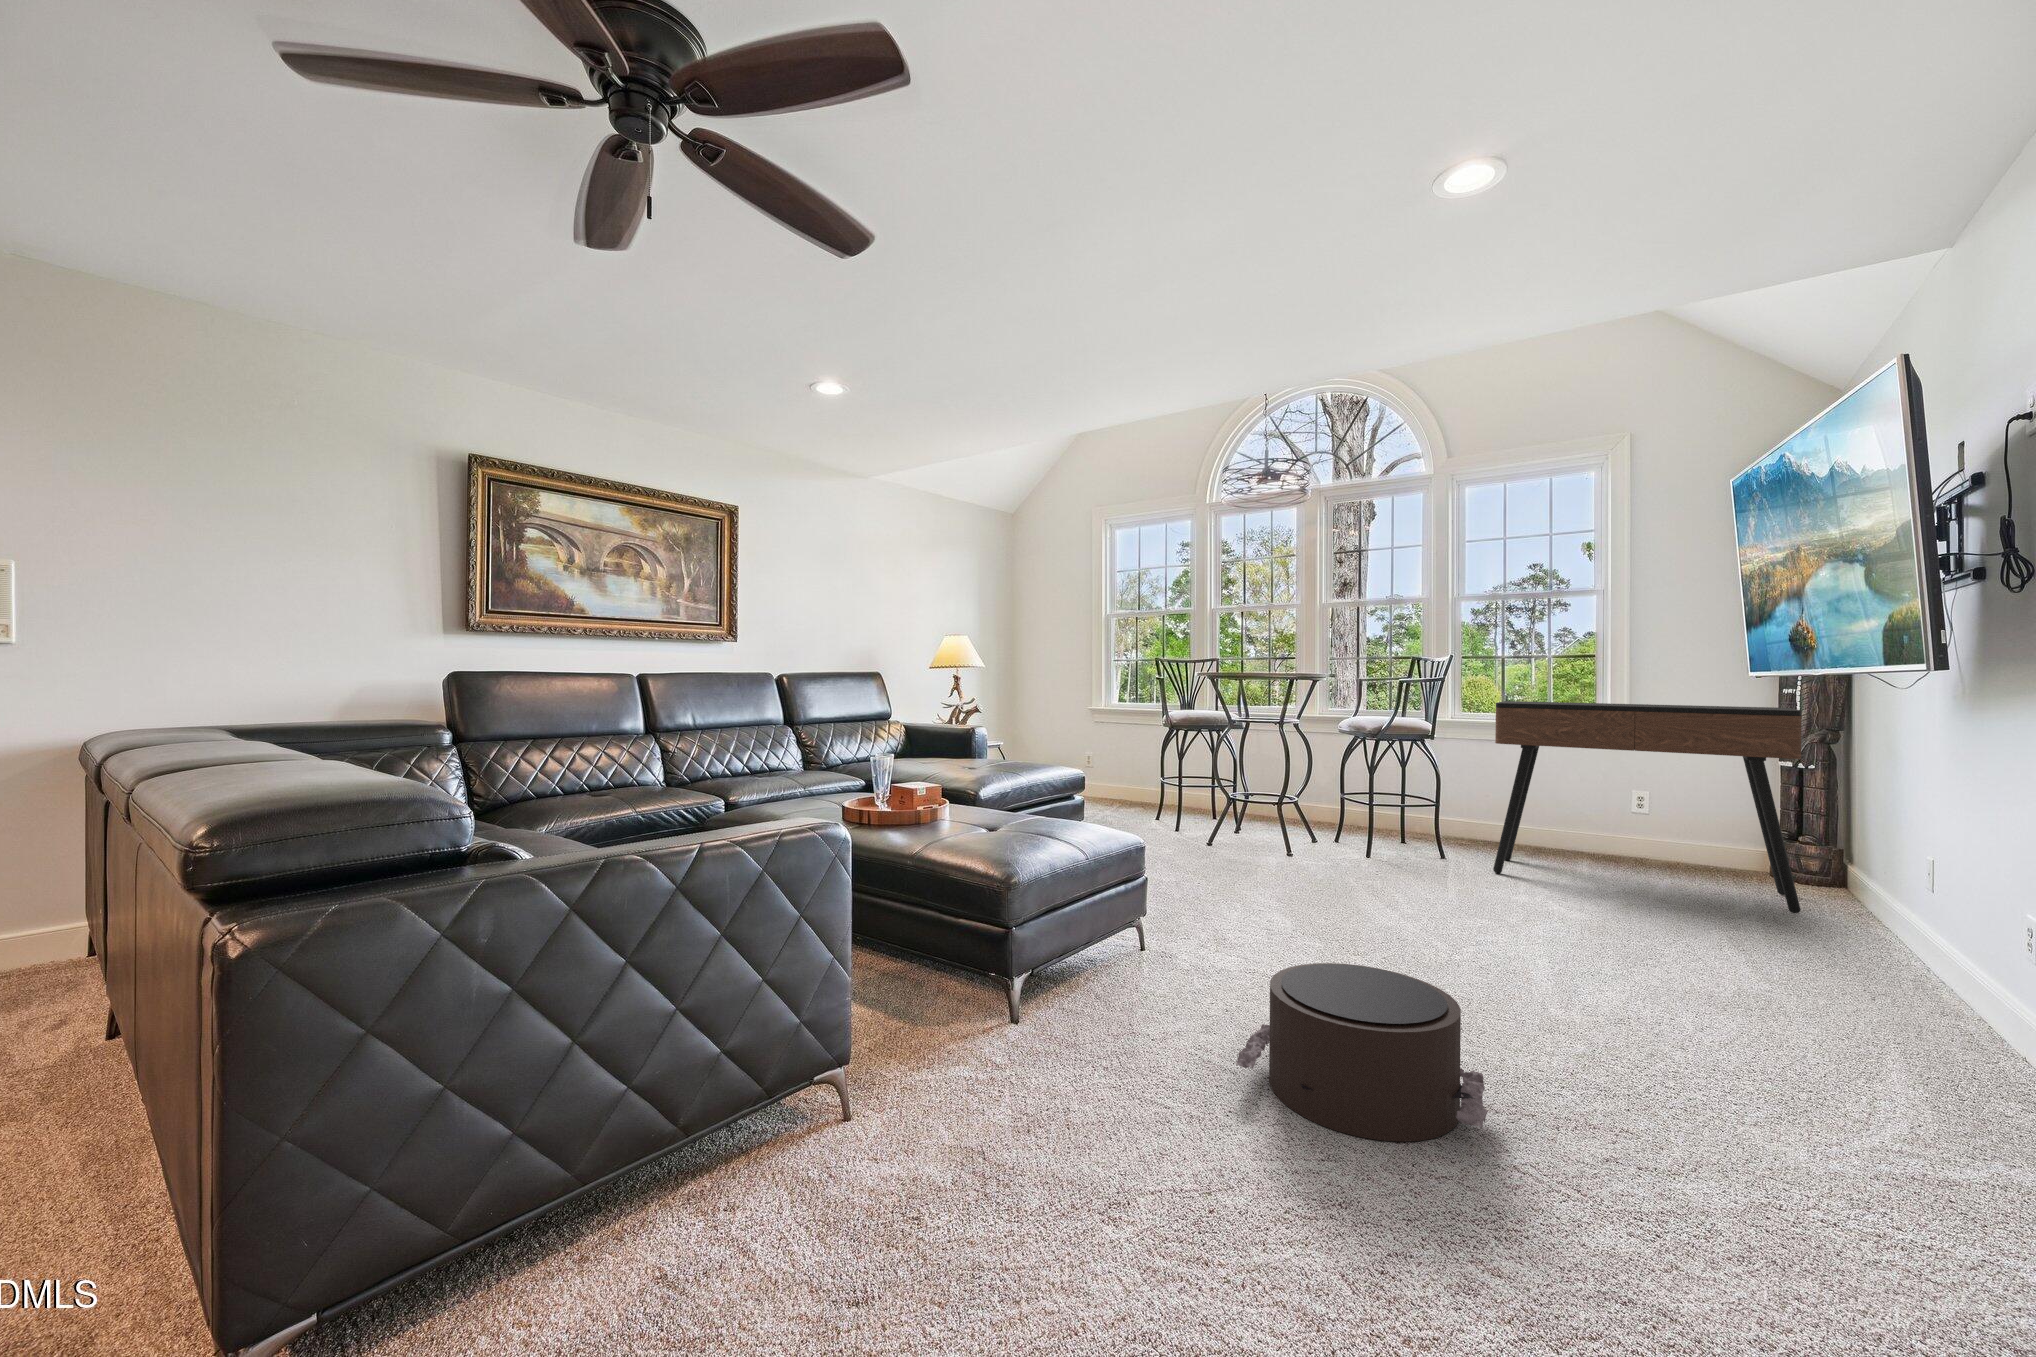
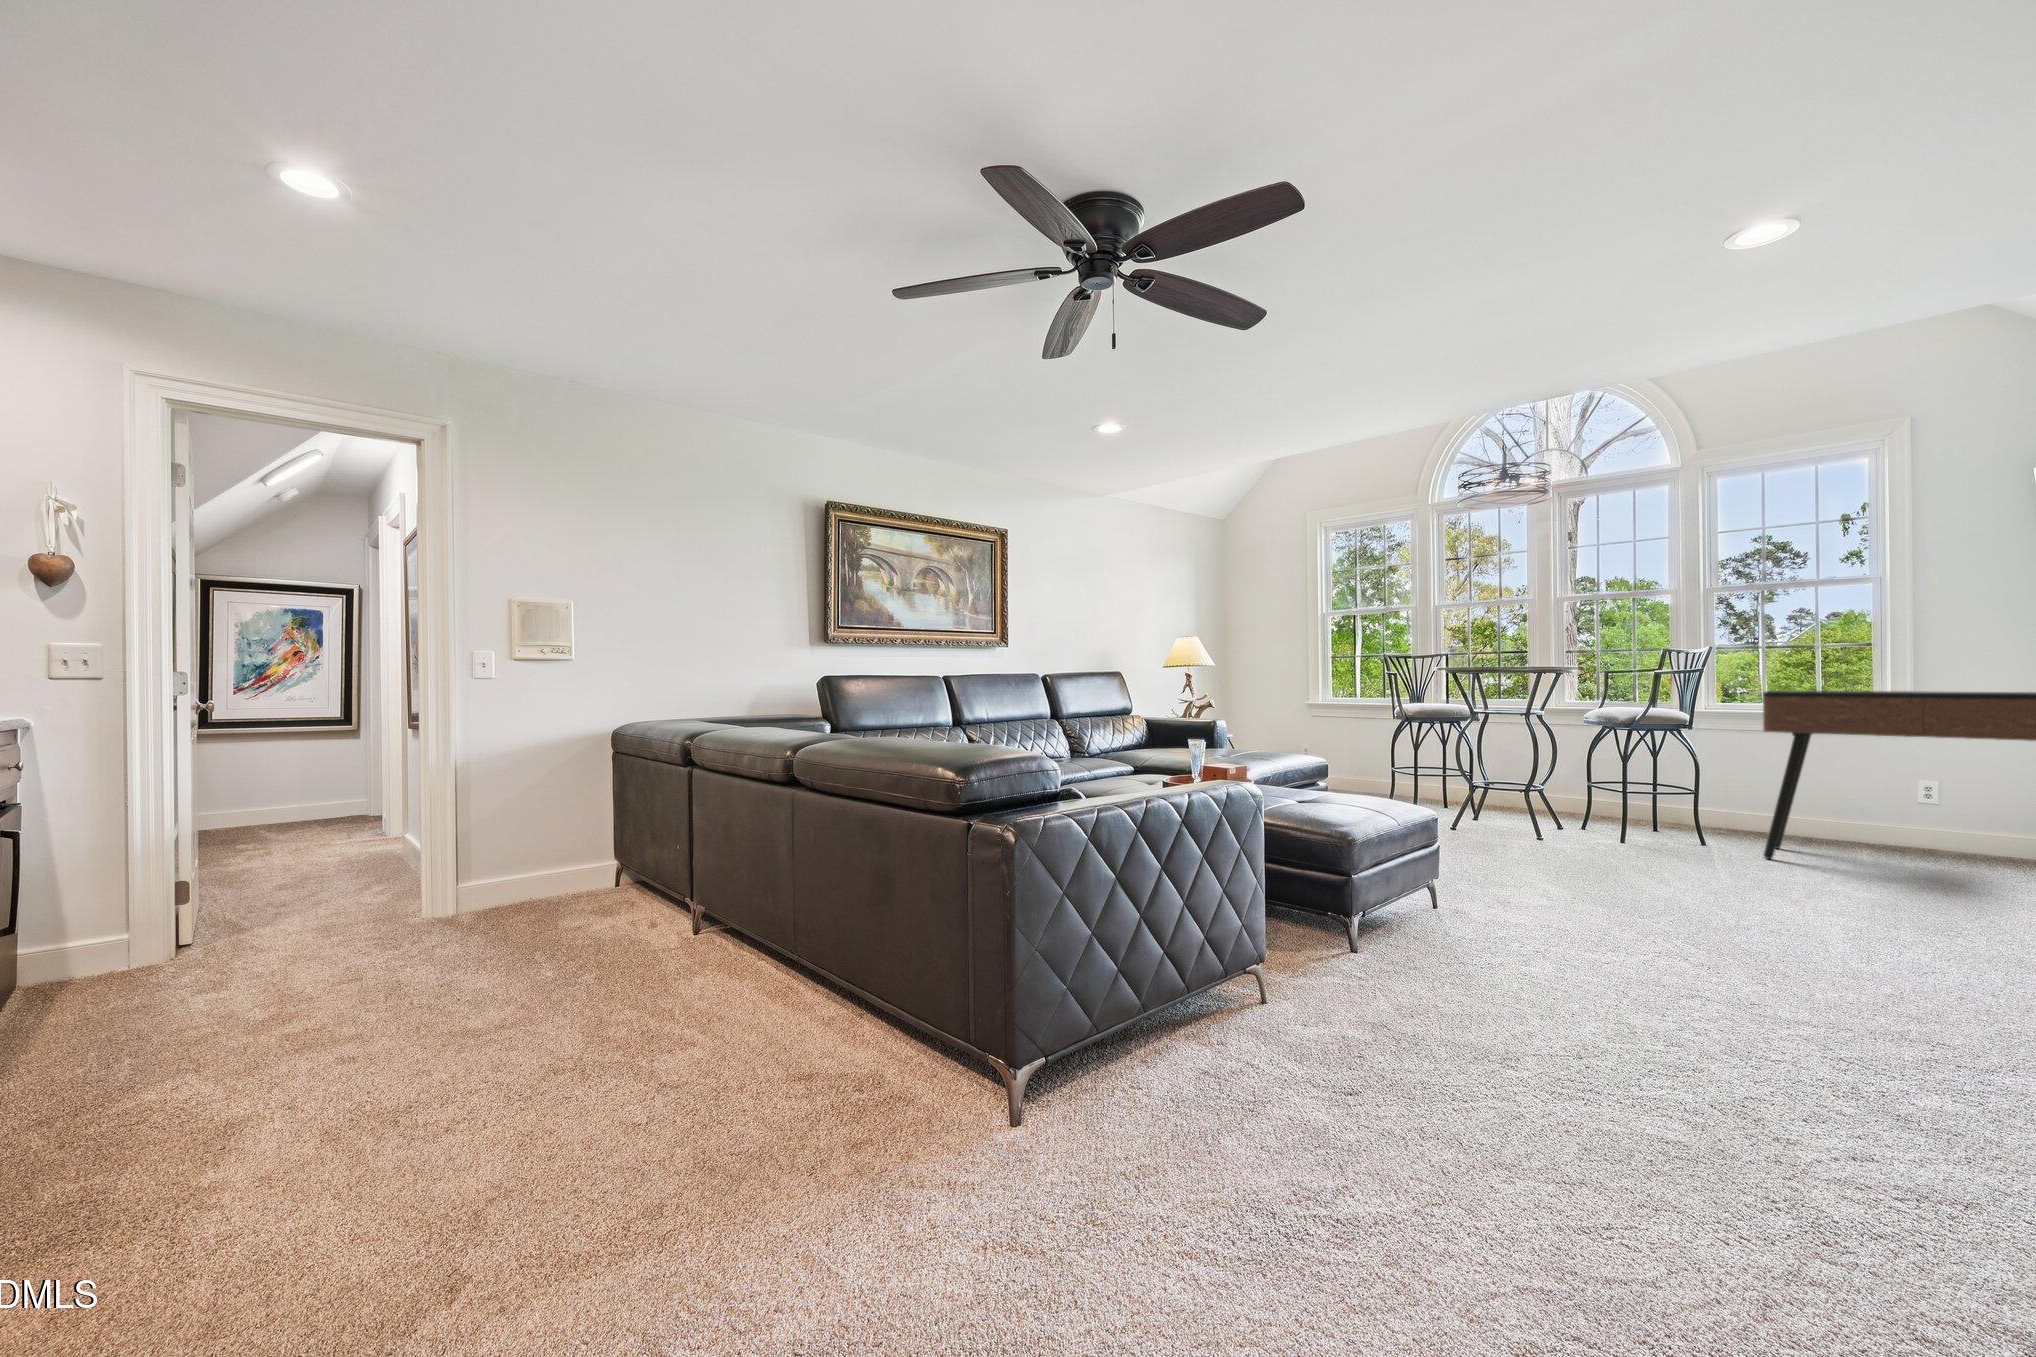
pouf: present [1236,963,1488,1142] -> none [1566,907,1806,1038]

